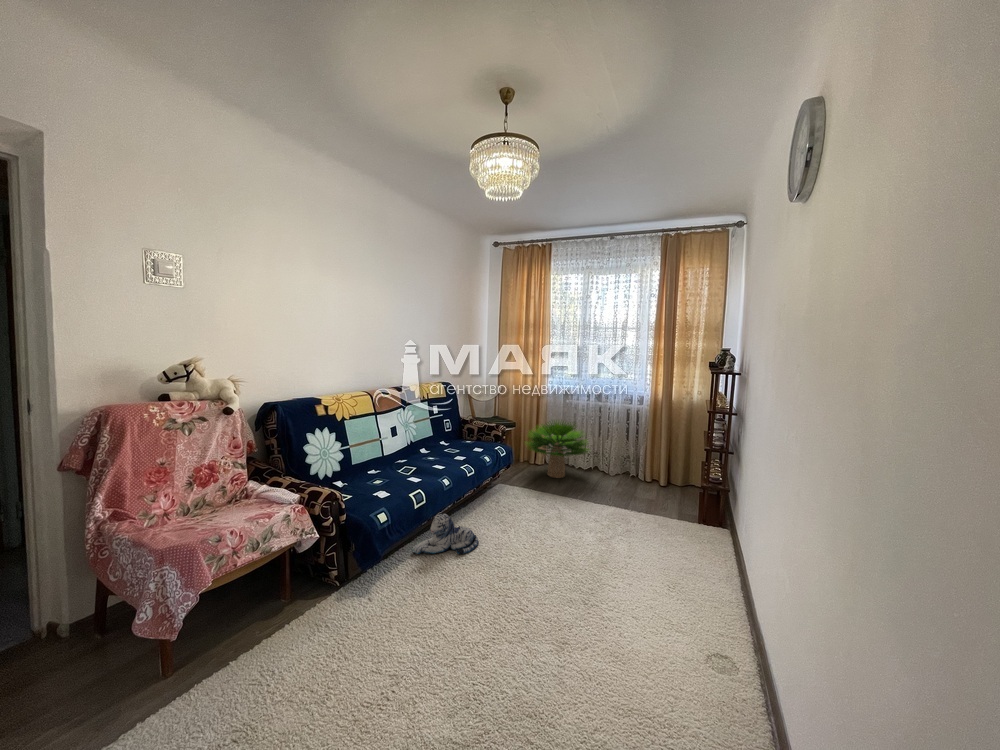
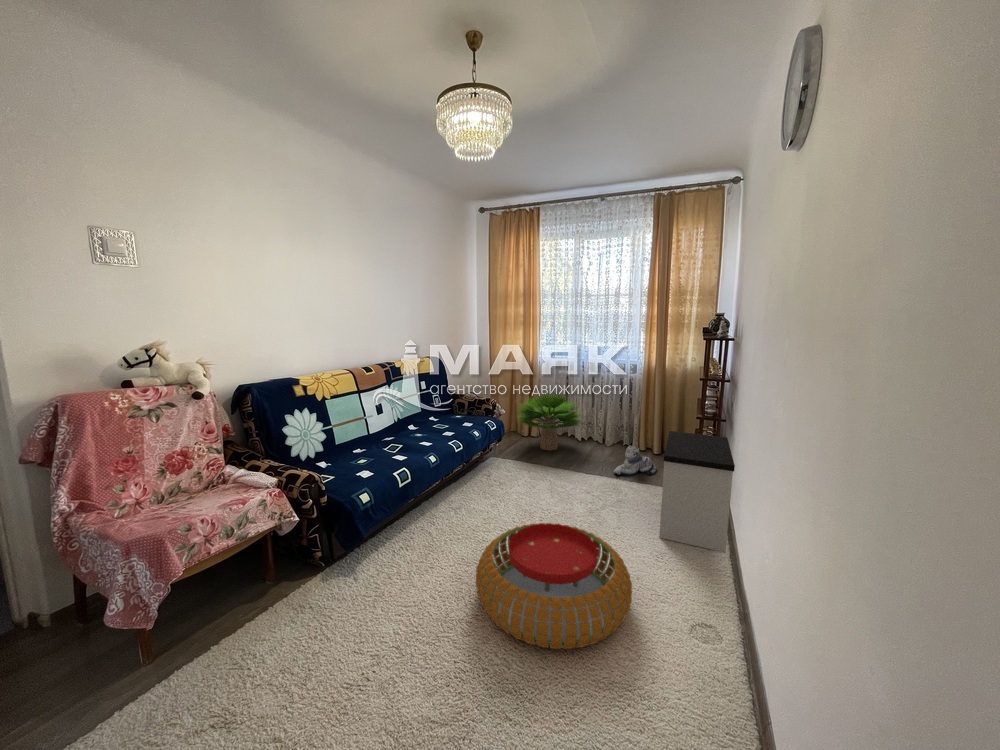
side table: none [670,461,745,584] -> present [659,431,735,552]
plush toy: present [412,512,479,554] -> present [614,445,657,475]
pouf: none [492,547,648,675] -> present [476,523,632,649]

